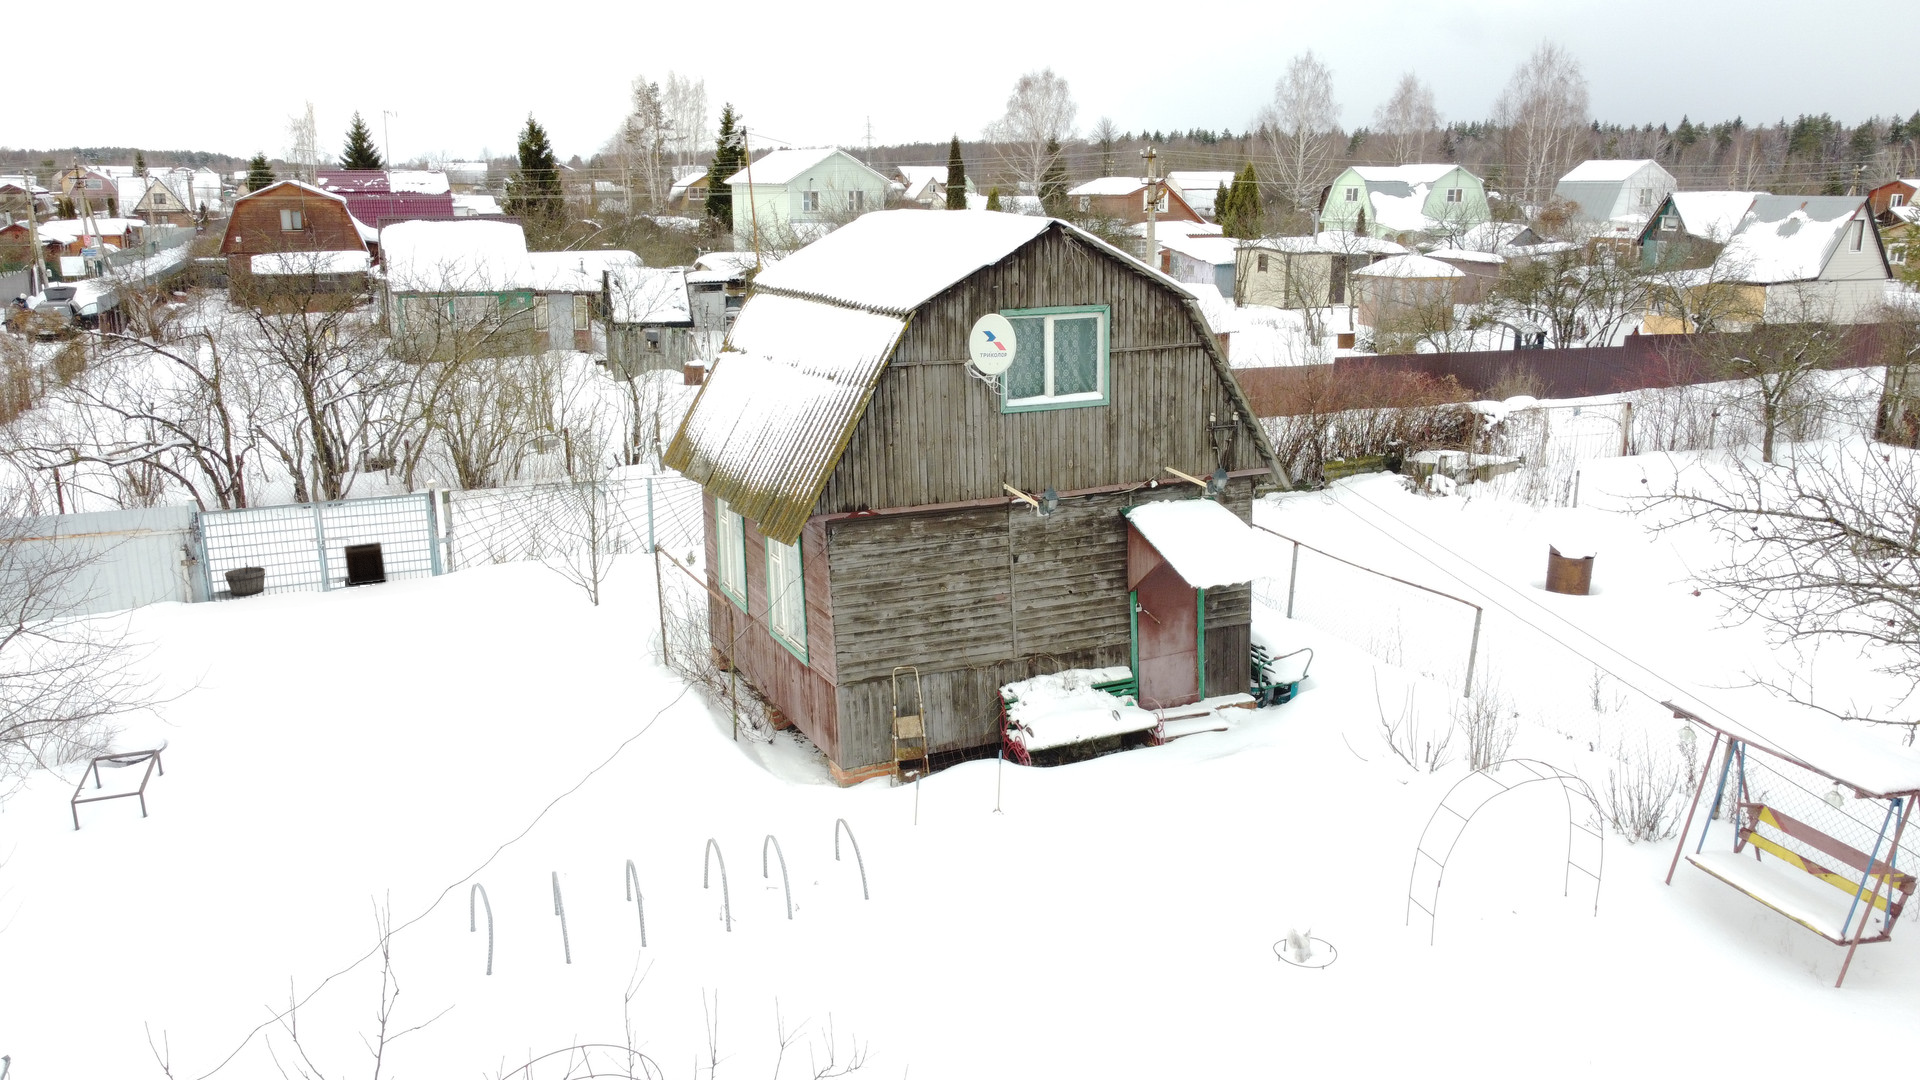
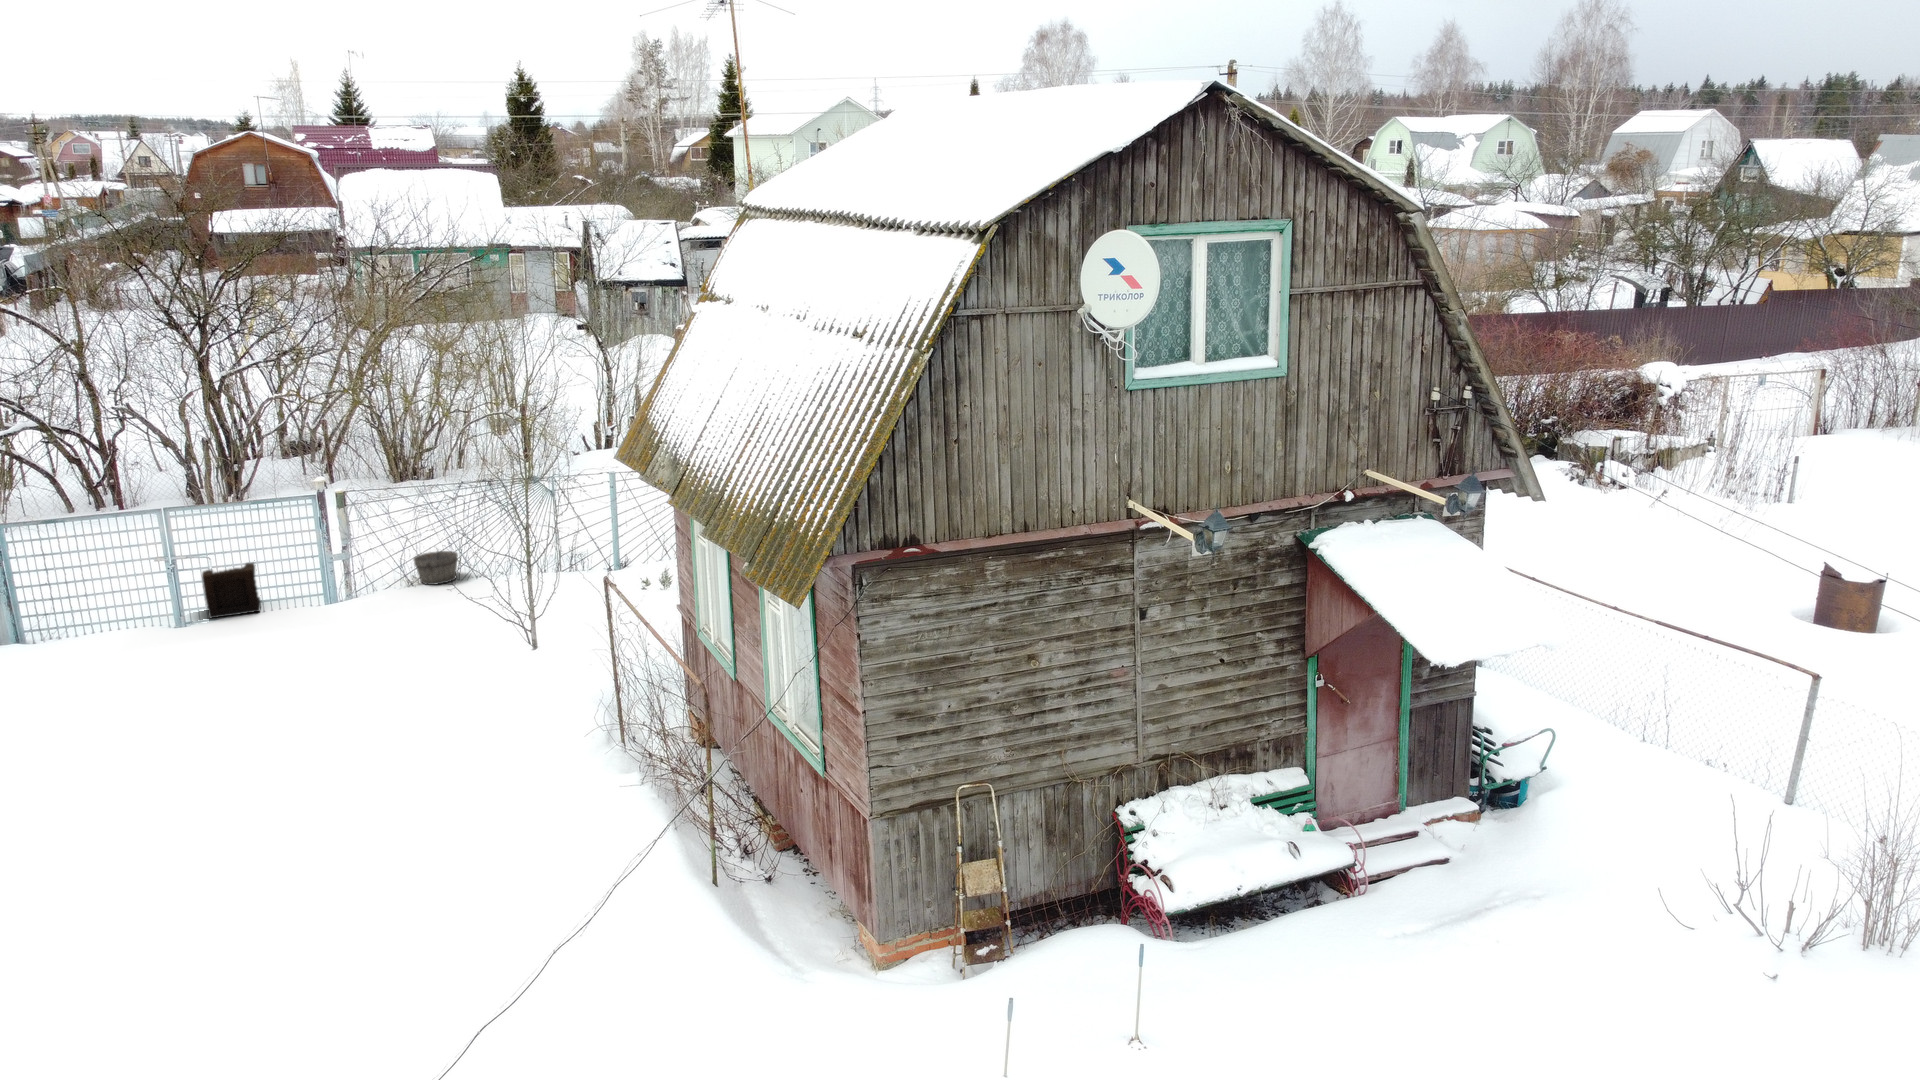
wooden bucket: present [225,563,265,596] -> present [414,551,458,585]

